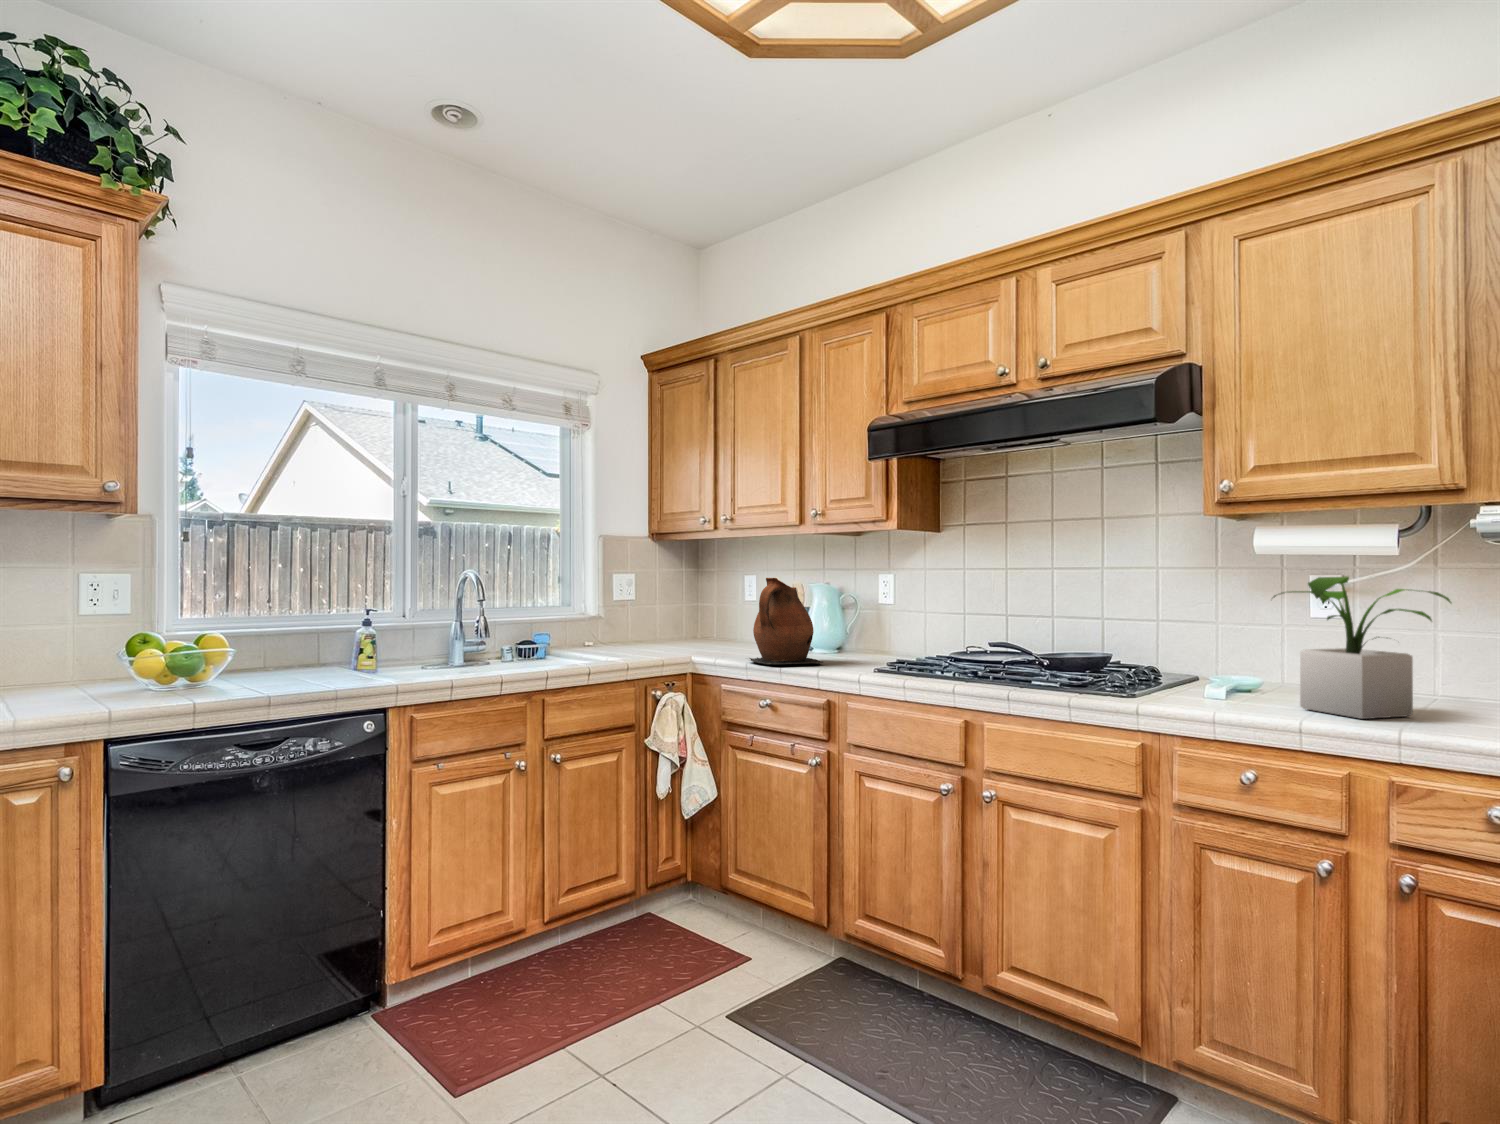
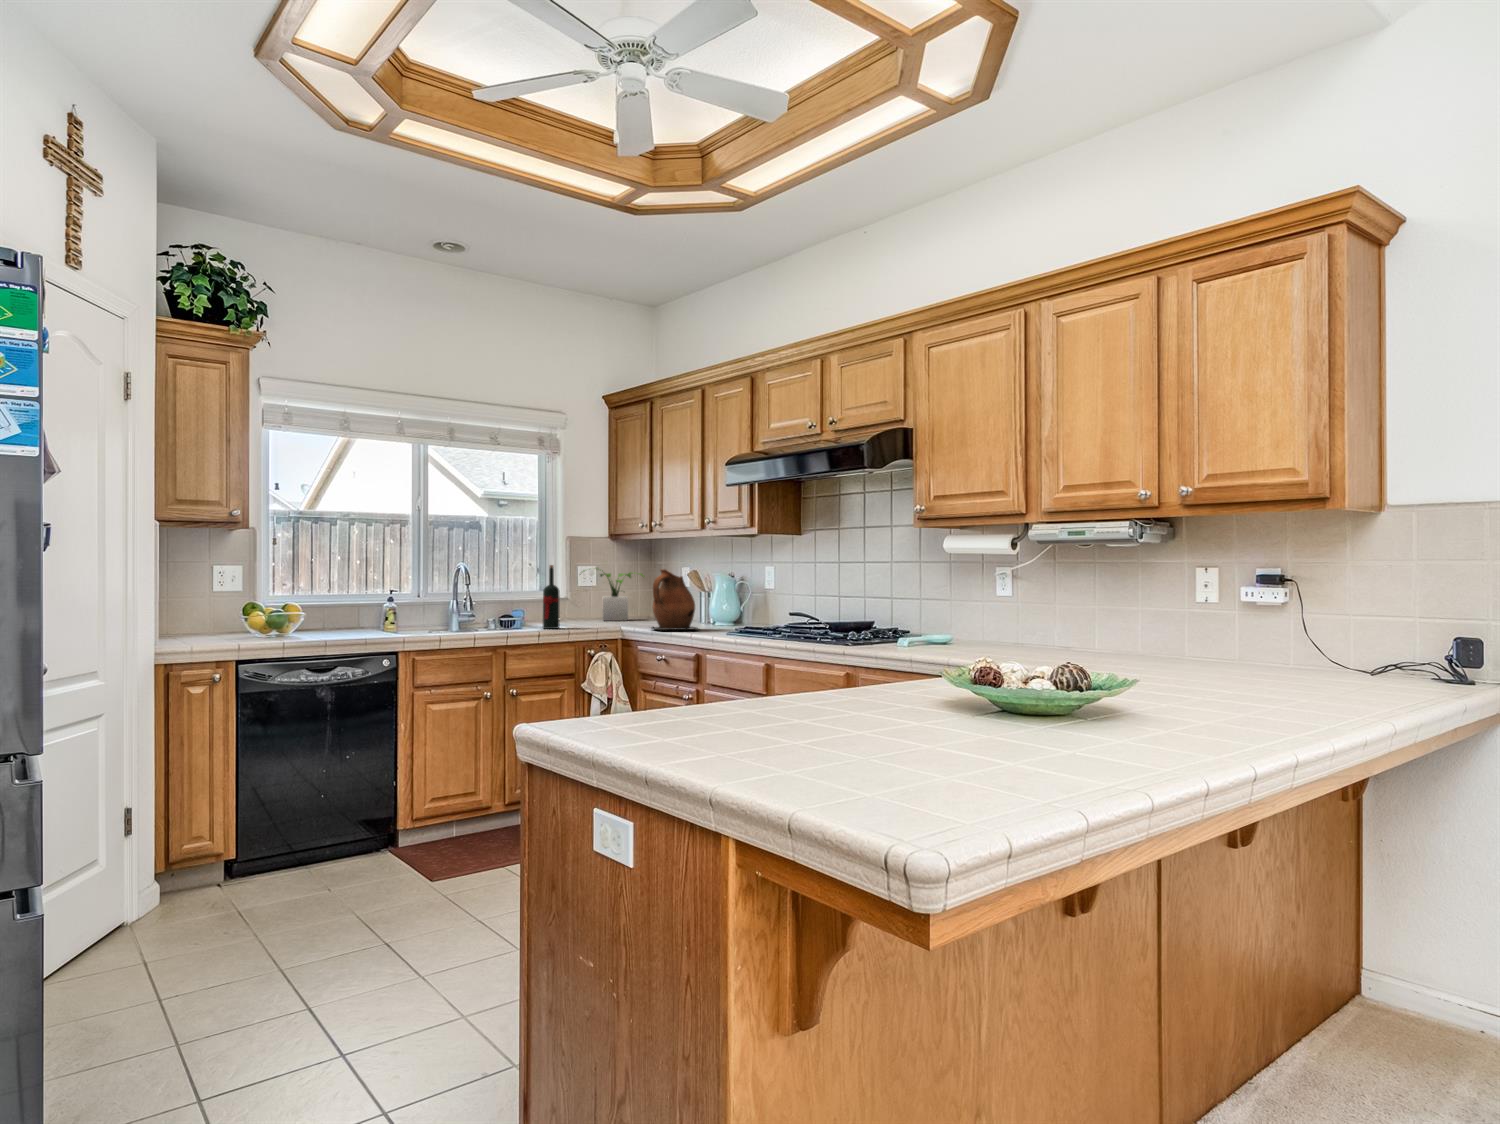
wine bottle: none [592,571,616,663] -> present [543,565,560,629]
potted plant: present [1273,576,1451,719] -> present [580,568,645,621]

